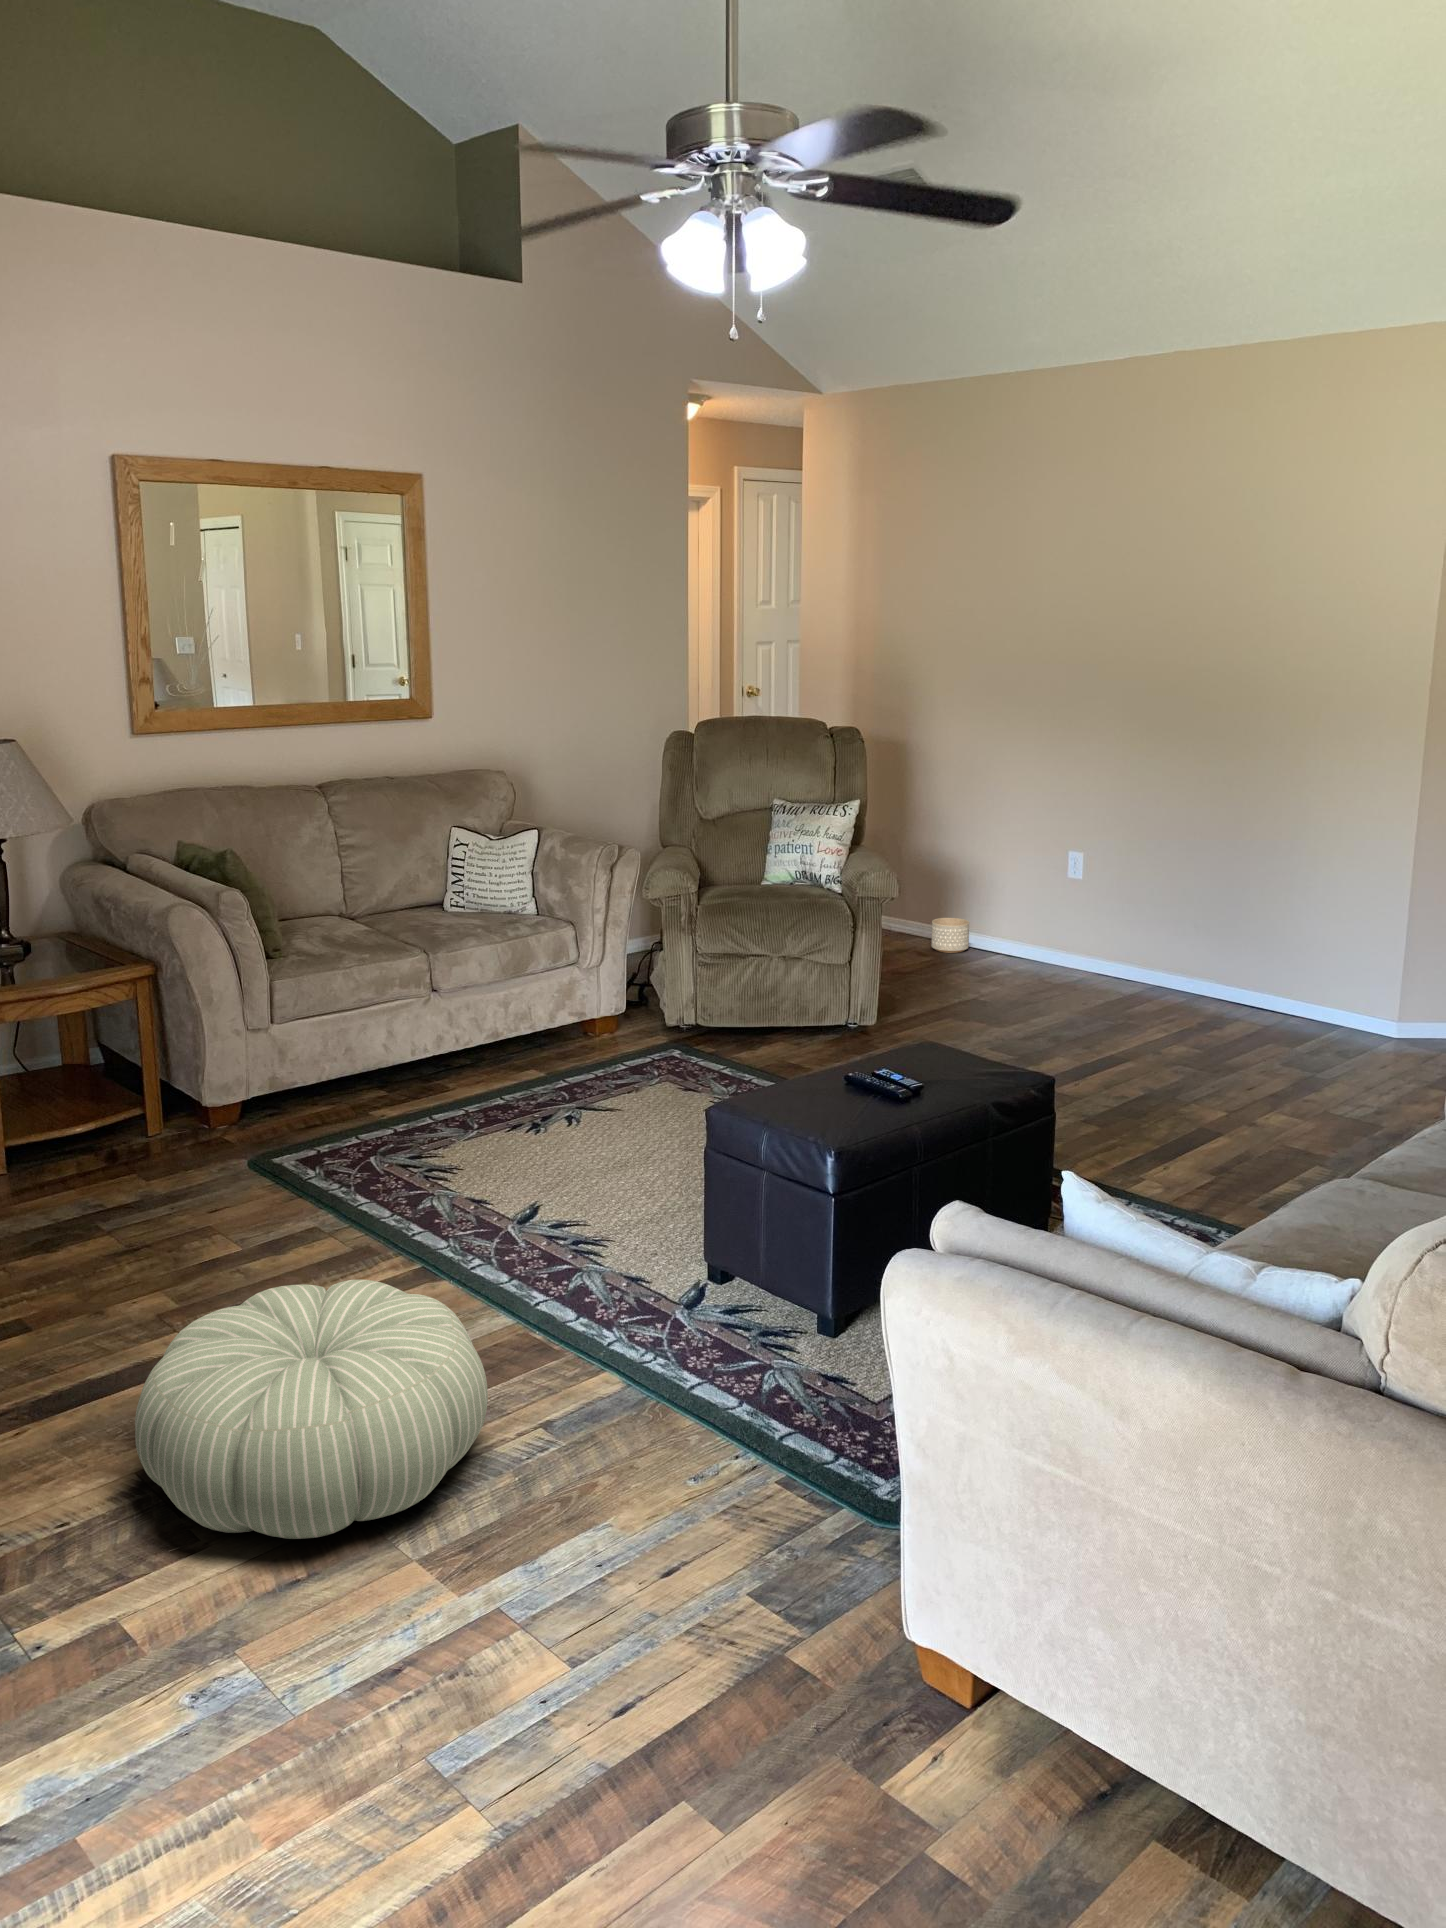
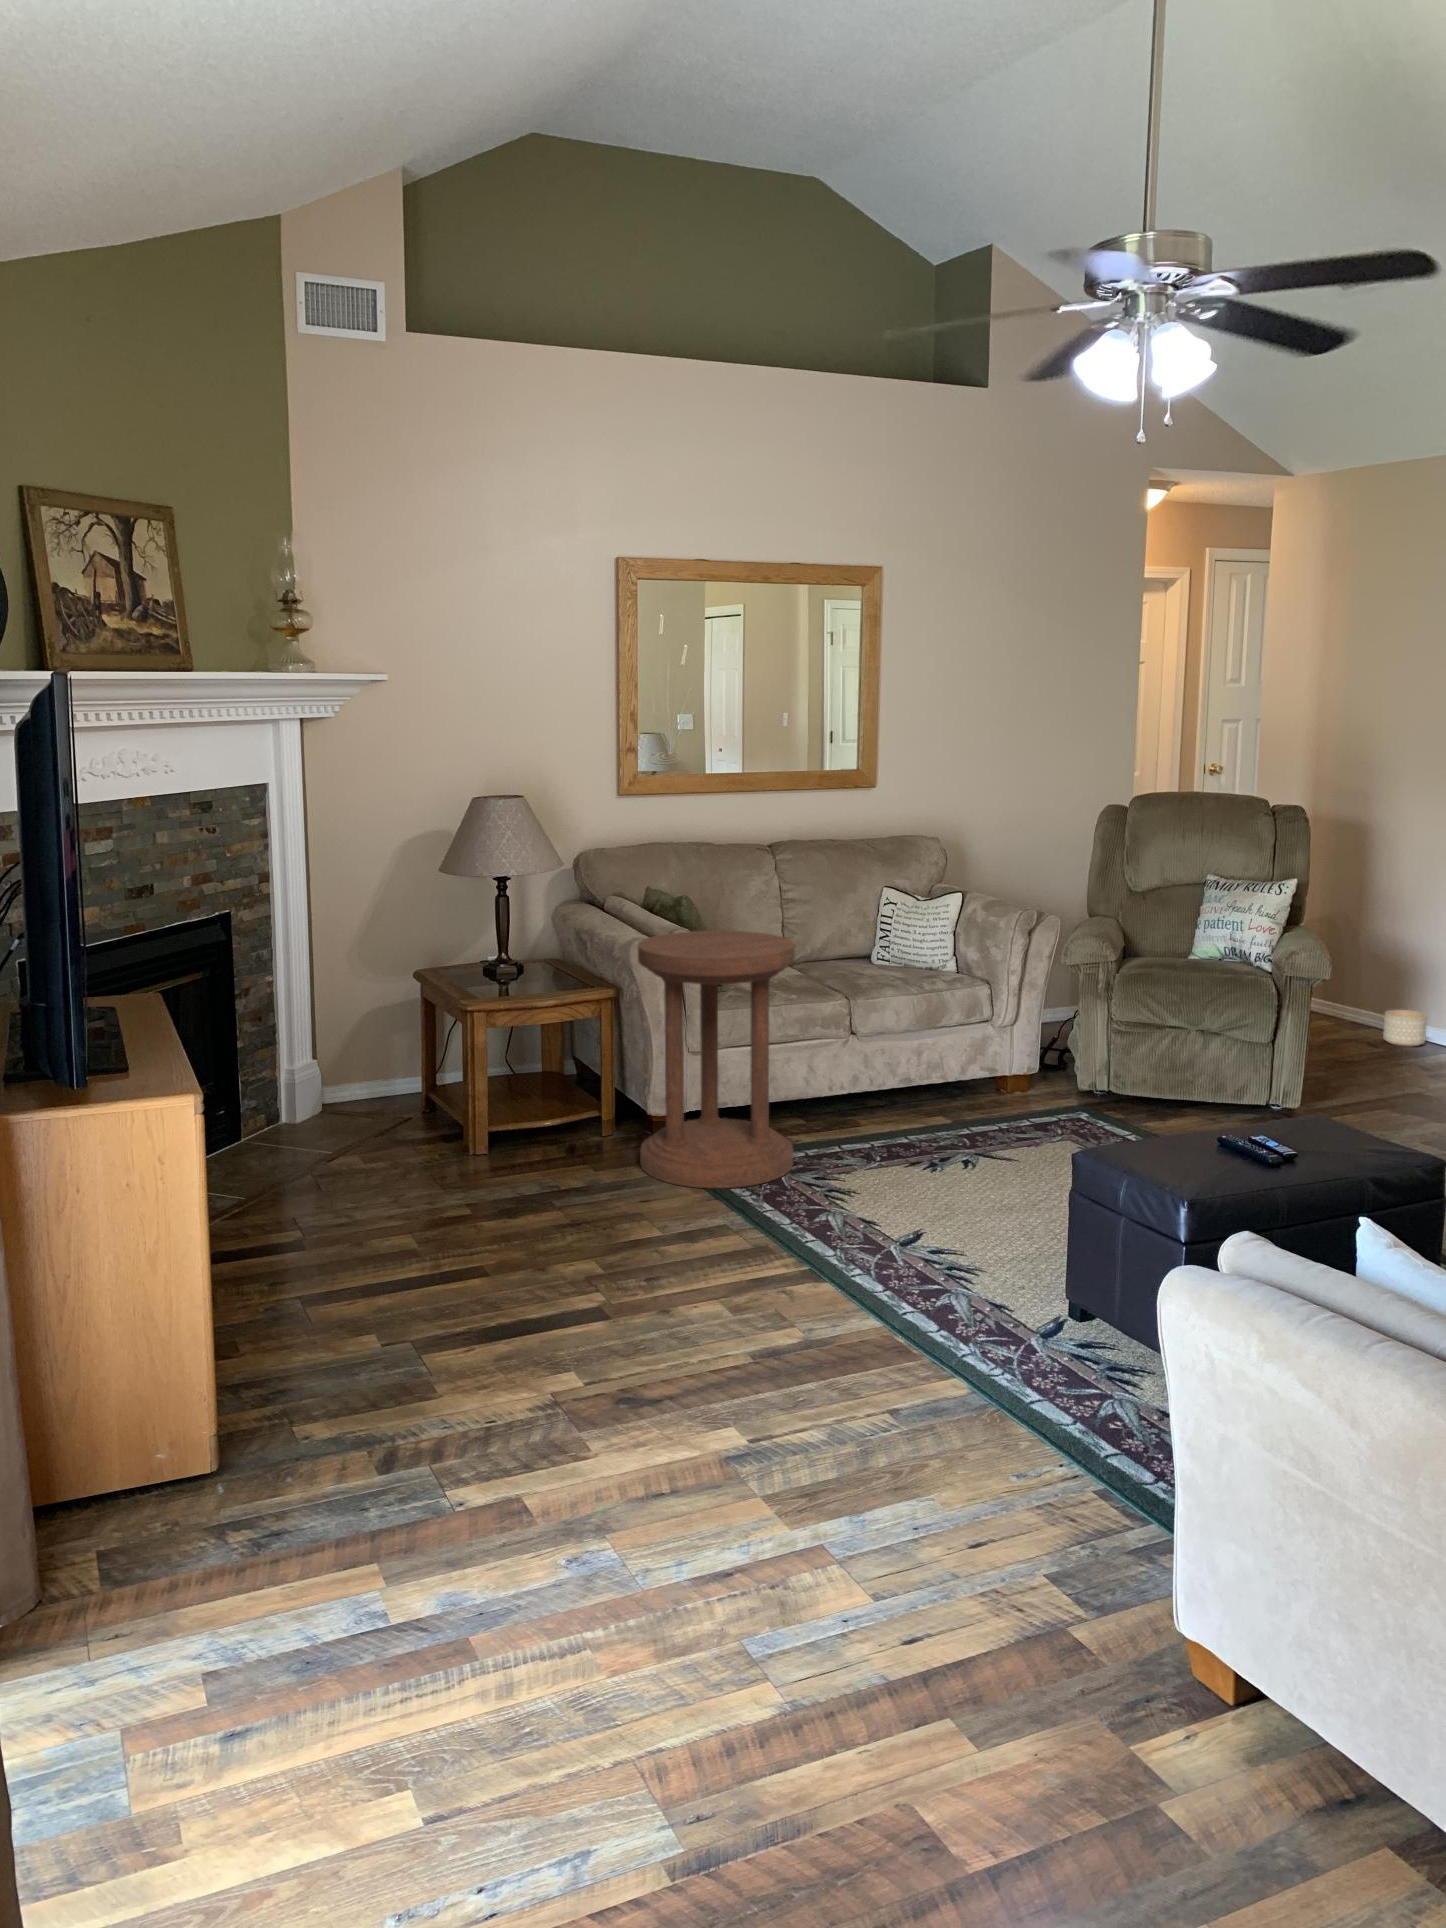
side table: none [183,888,382,1184] -> present [638,930,794,1188]
pouf: present [135,1280,488,1539] -> none [550,1259,840,1464]

